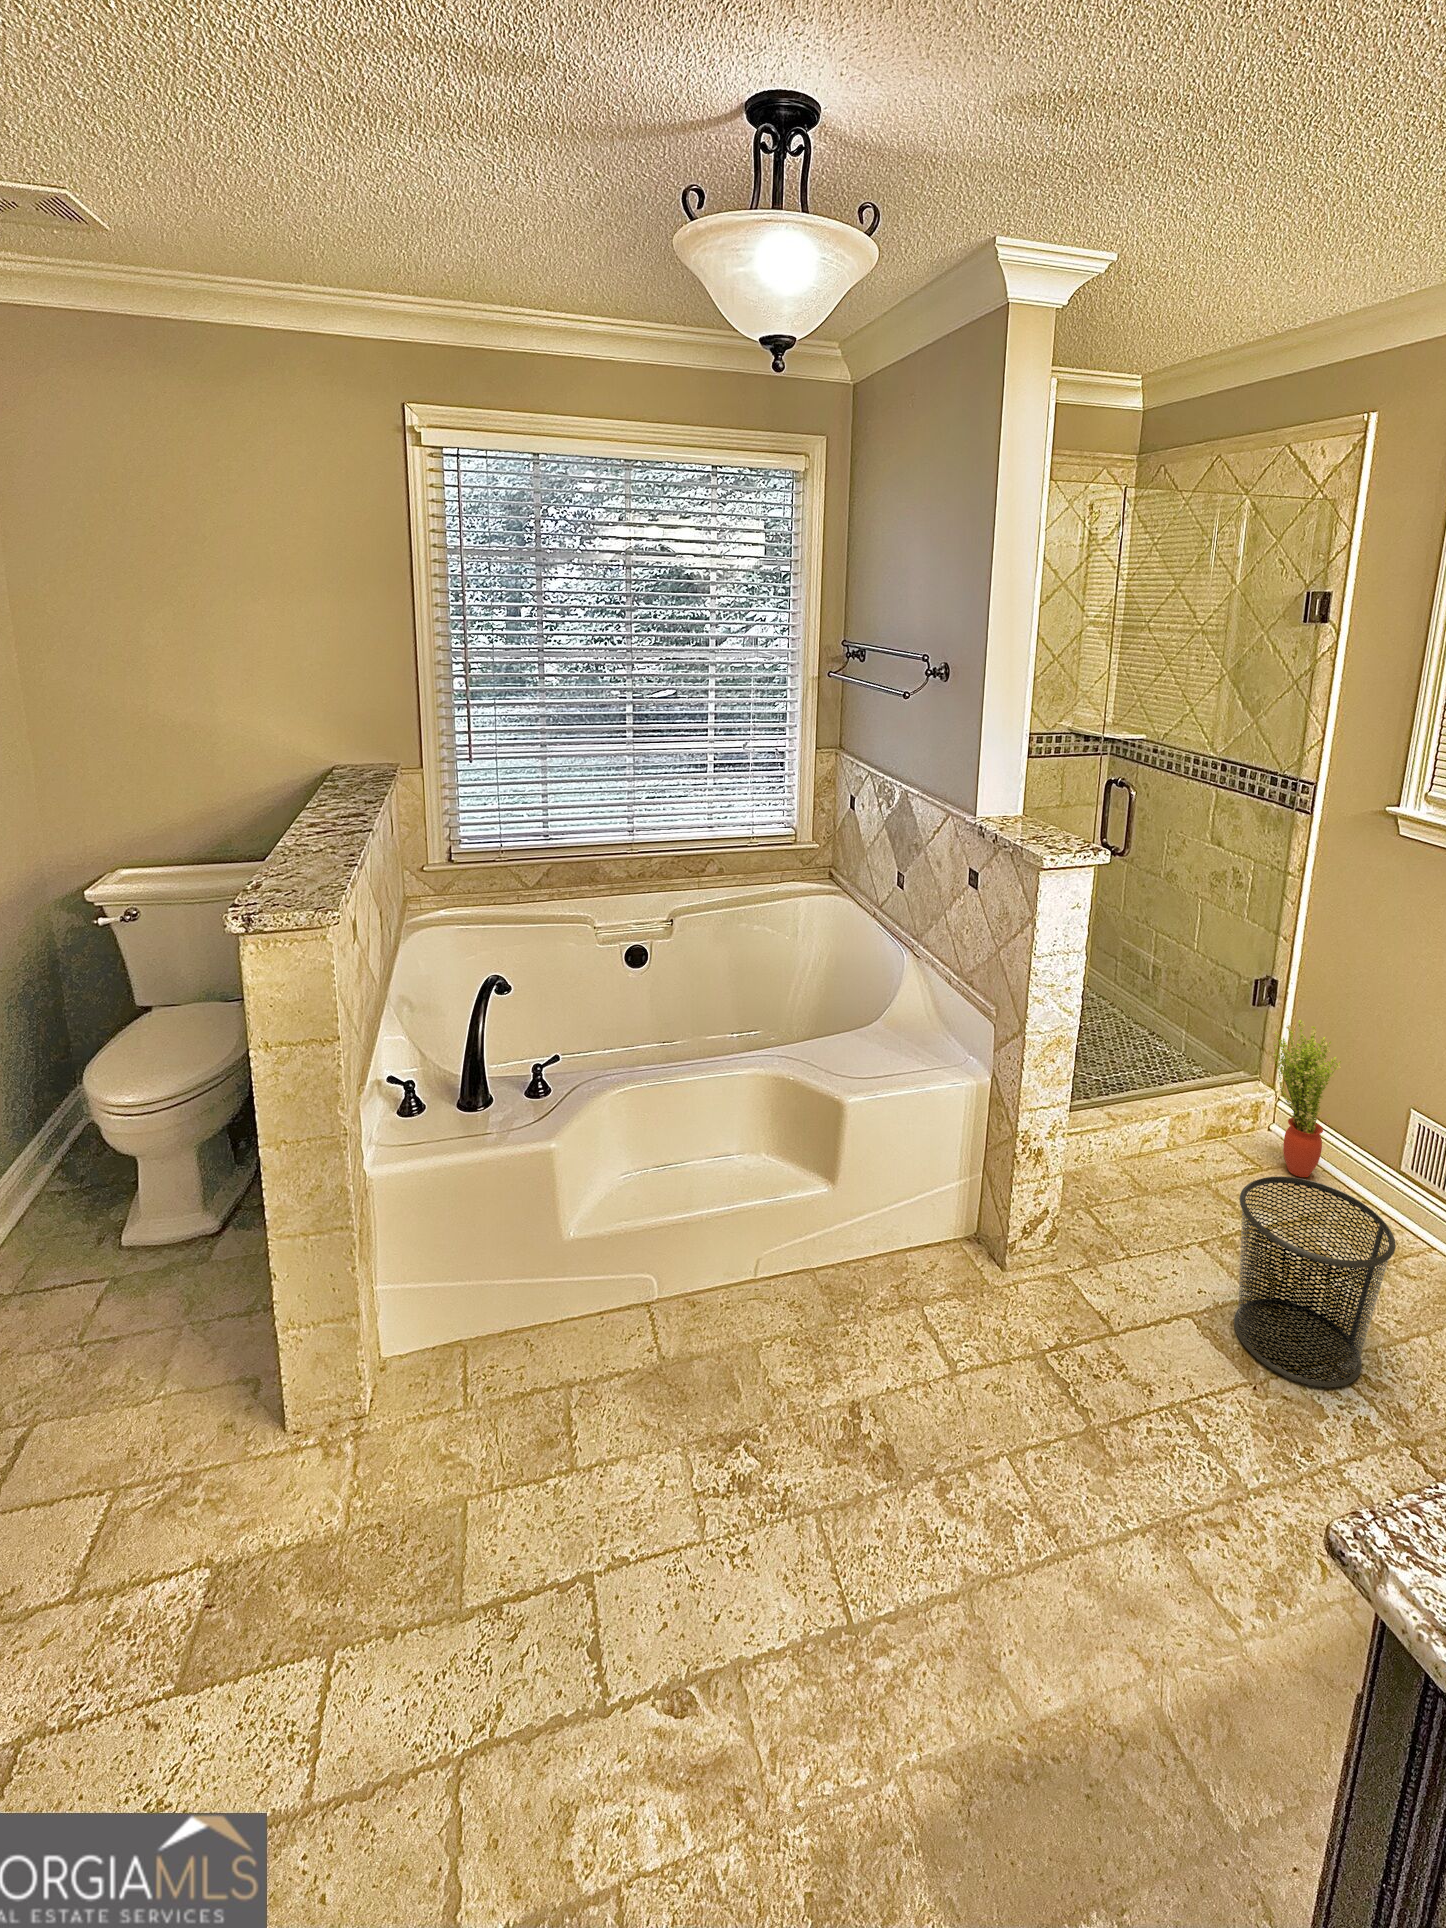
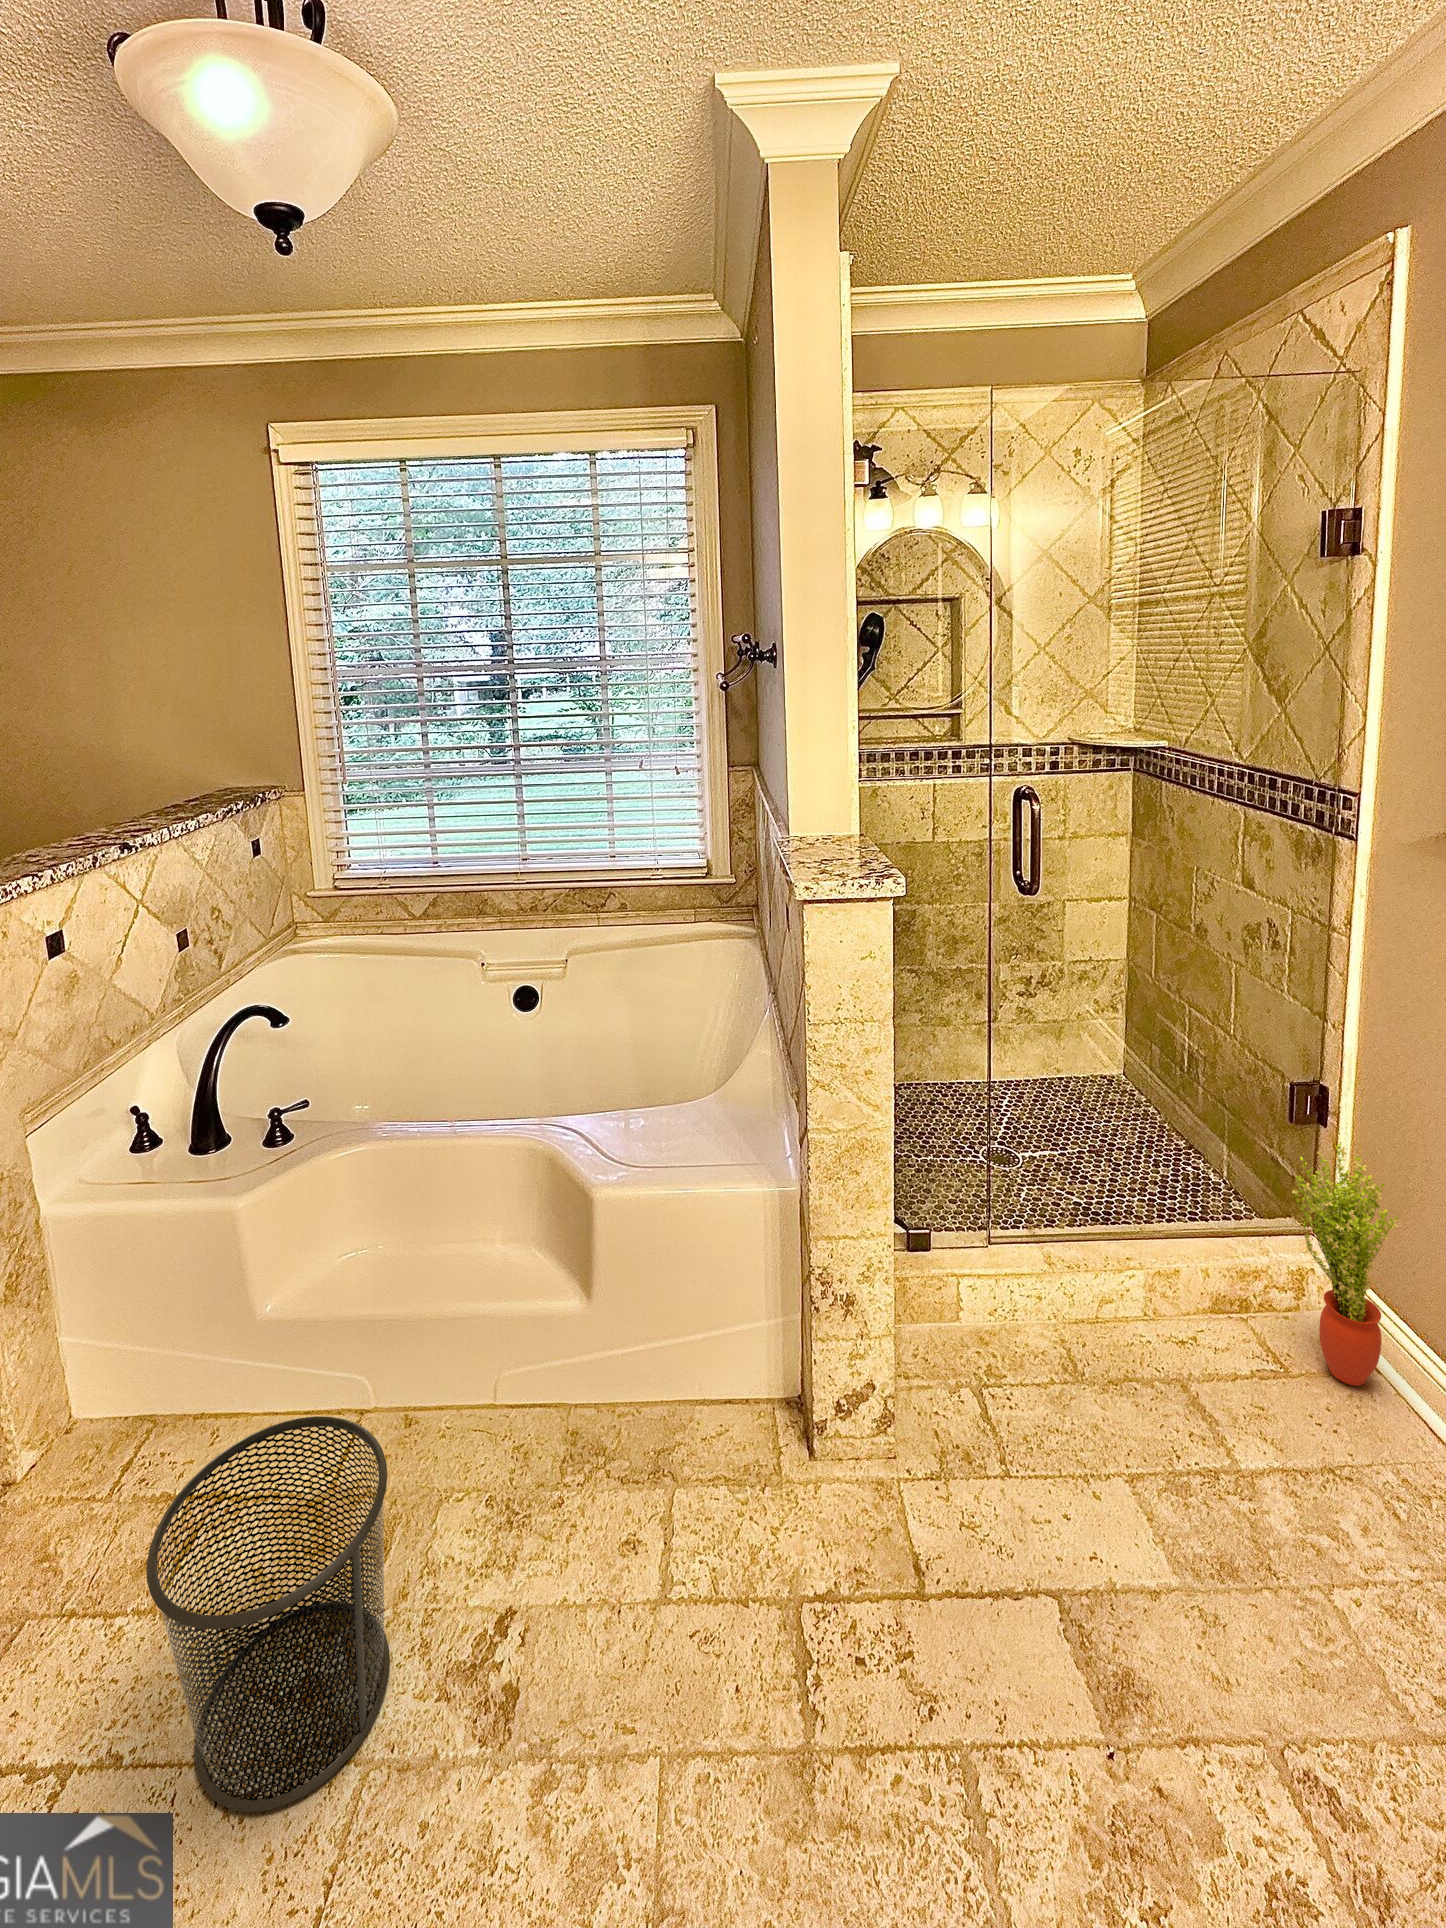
waste bin: present [1234,1176,1396,1387] -> present [146,1416,390,1812]

